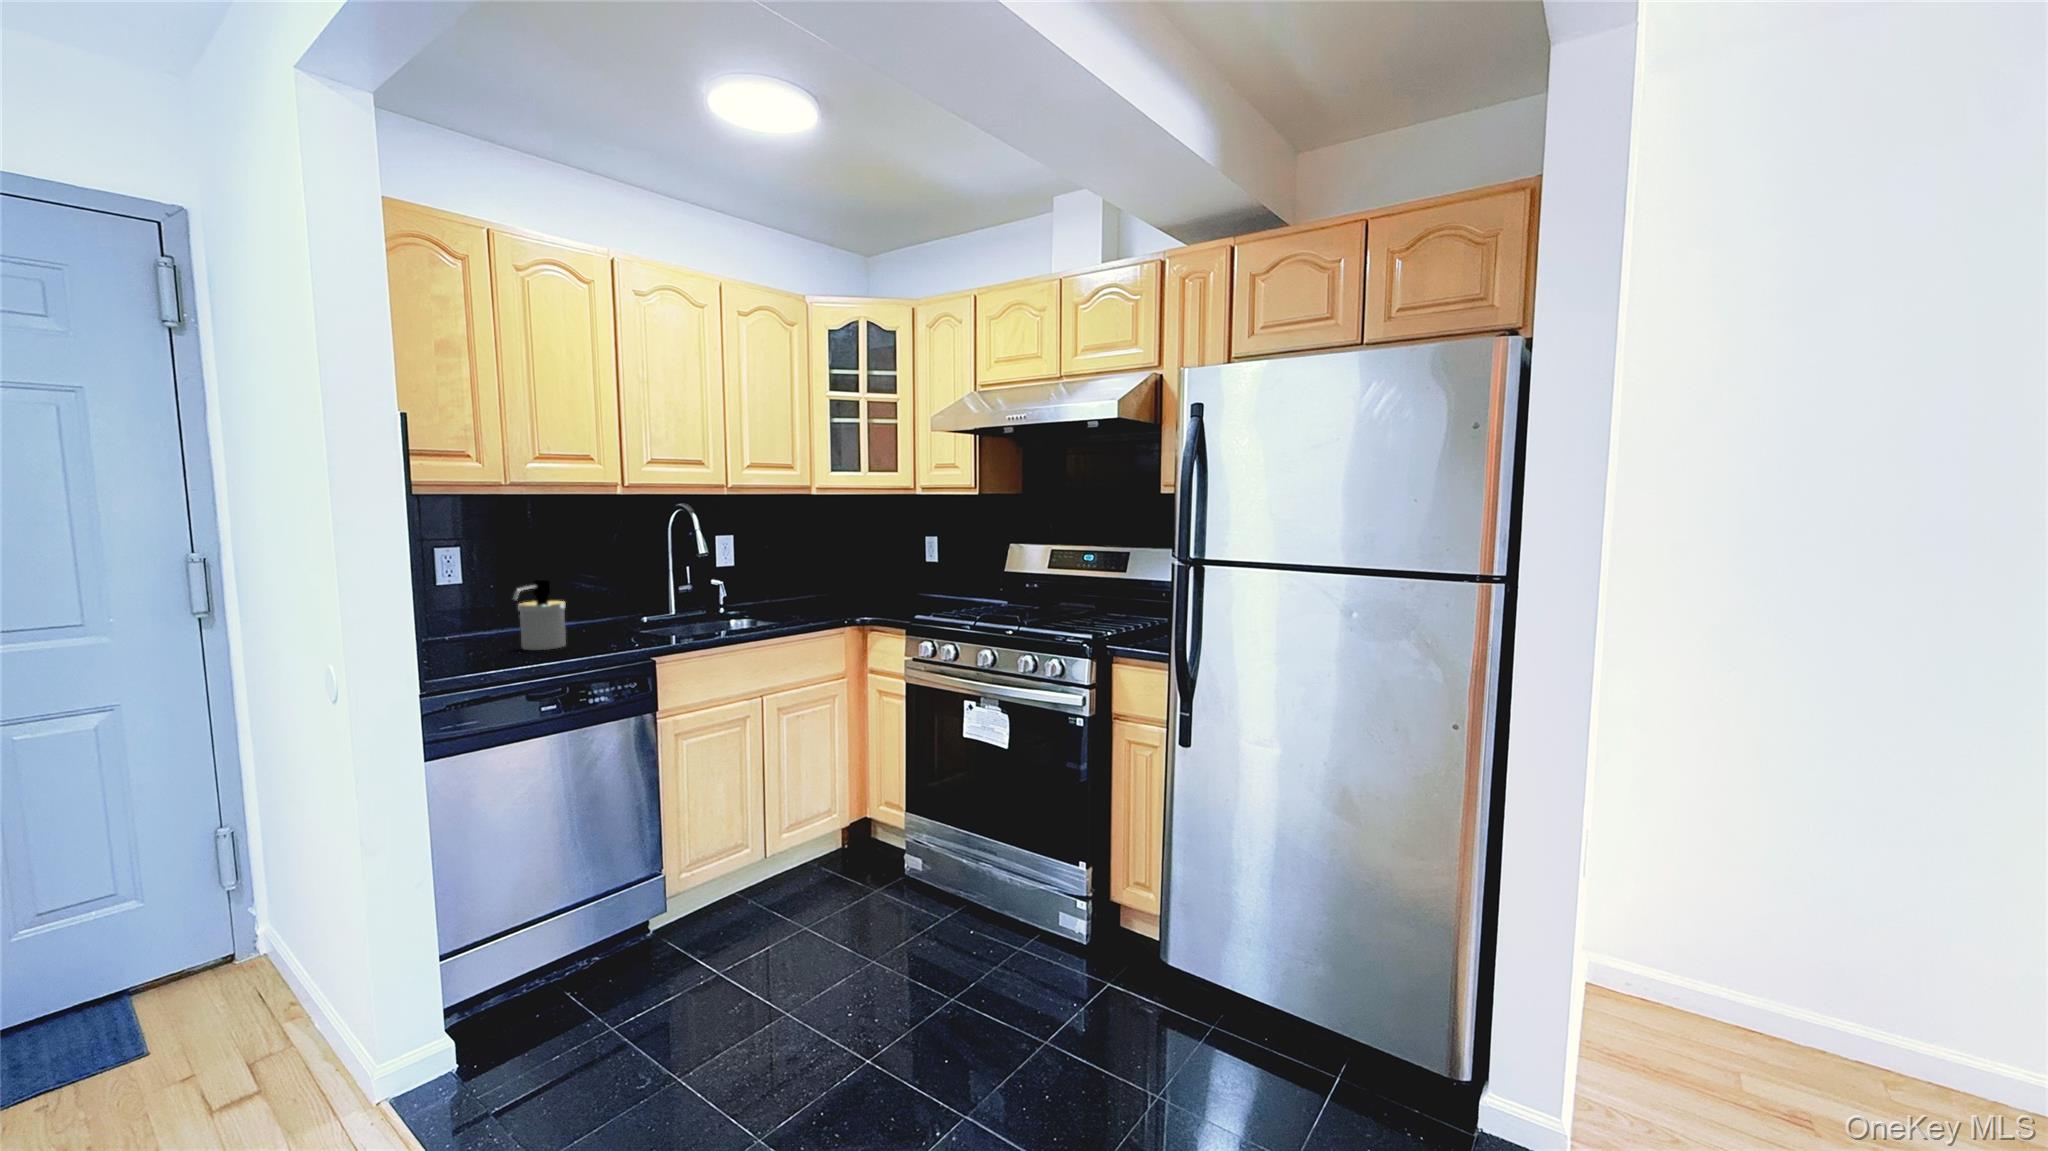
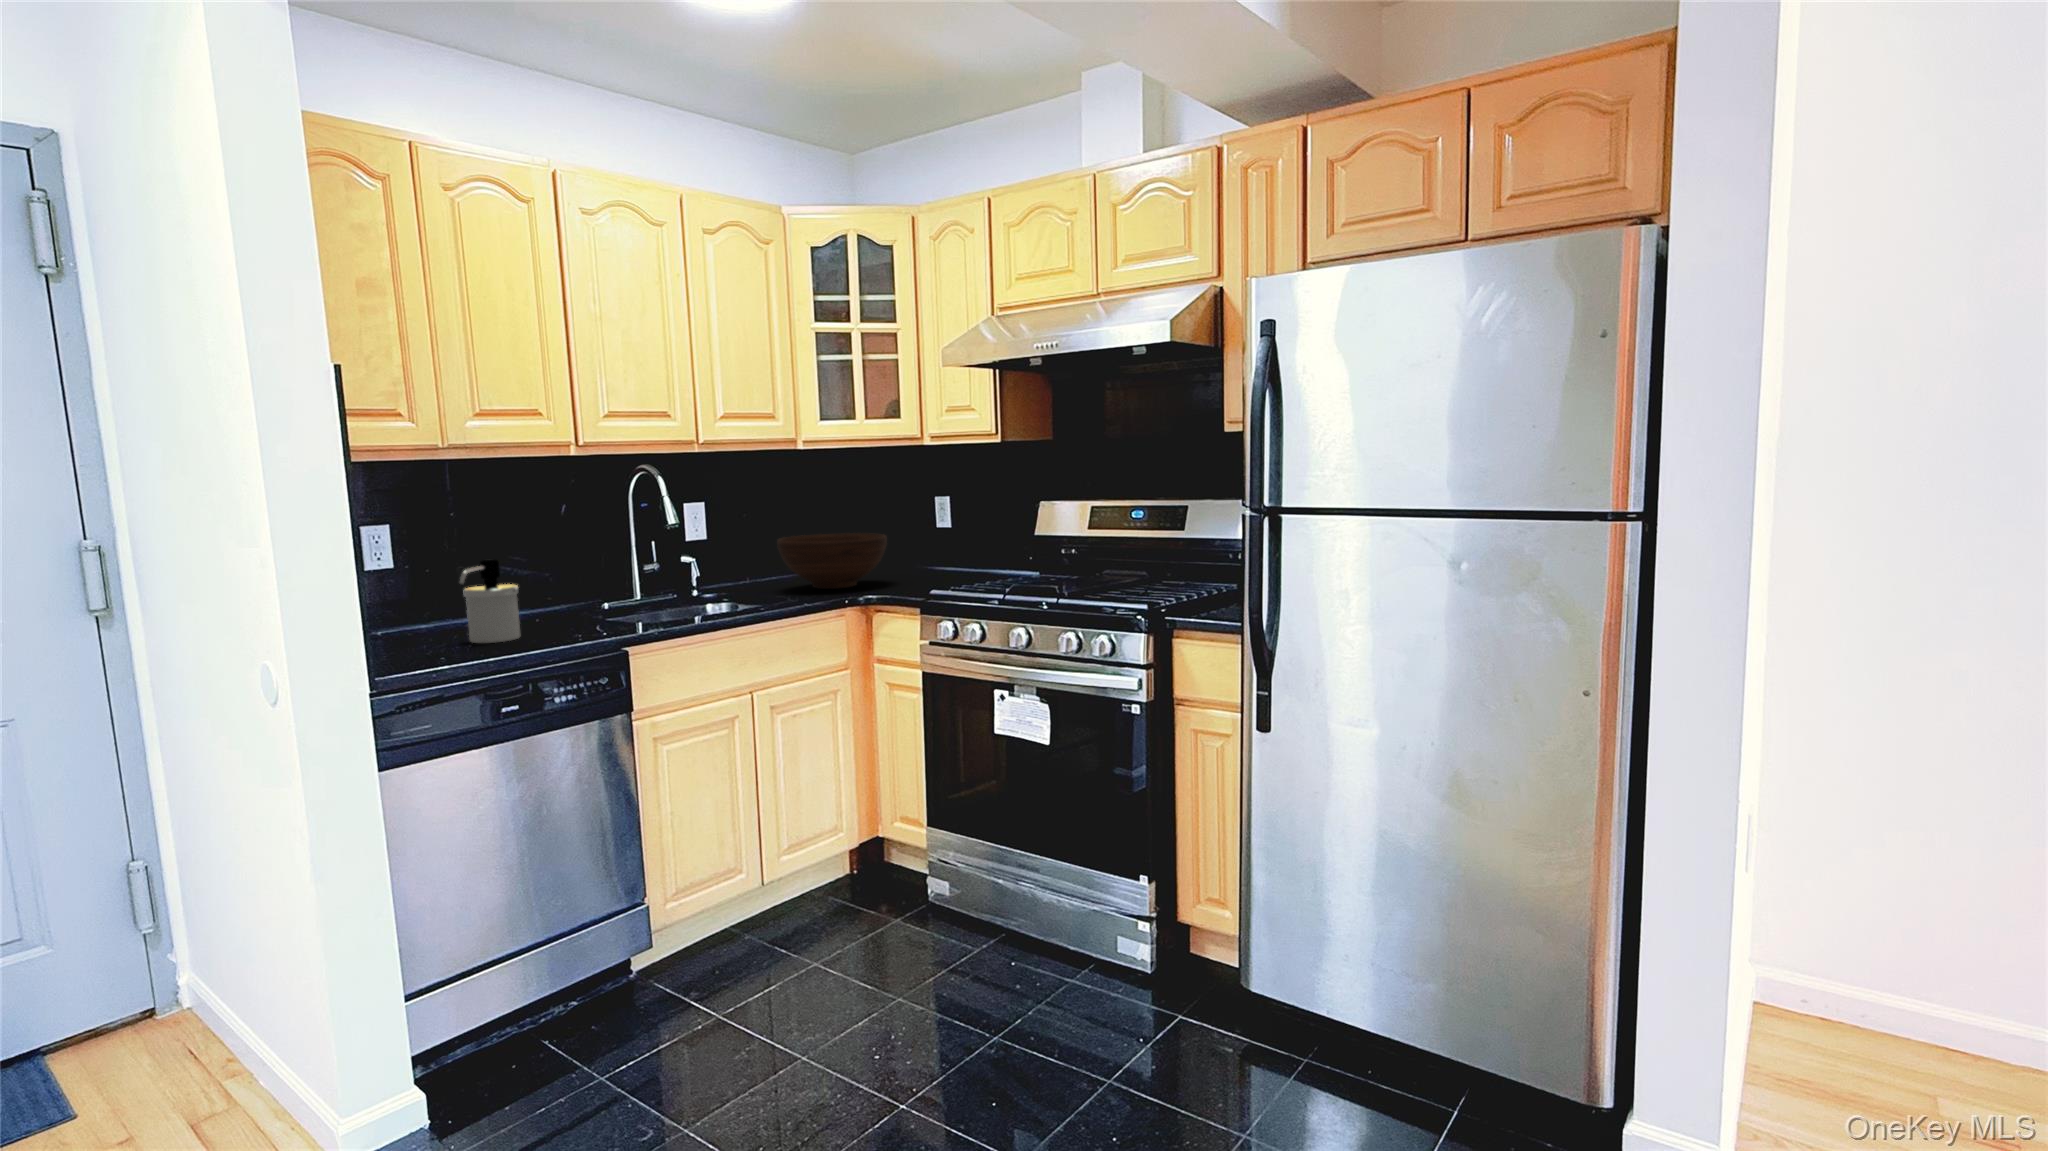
fruit bowl: none [792,564,884,610] -> present [777,533,887,589]

